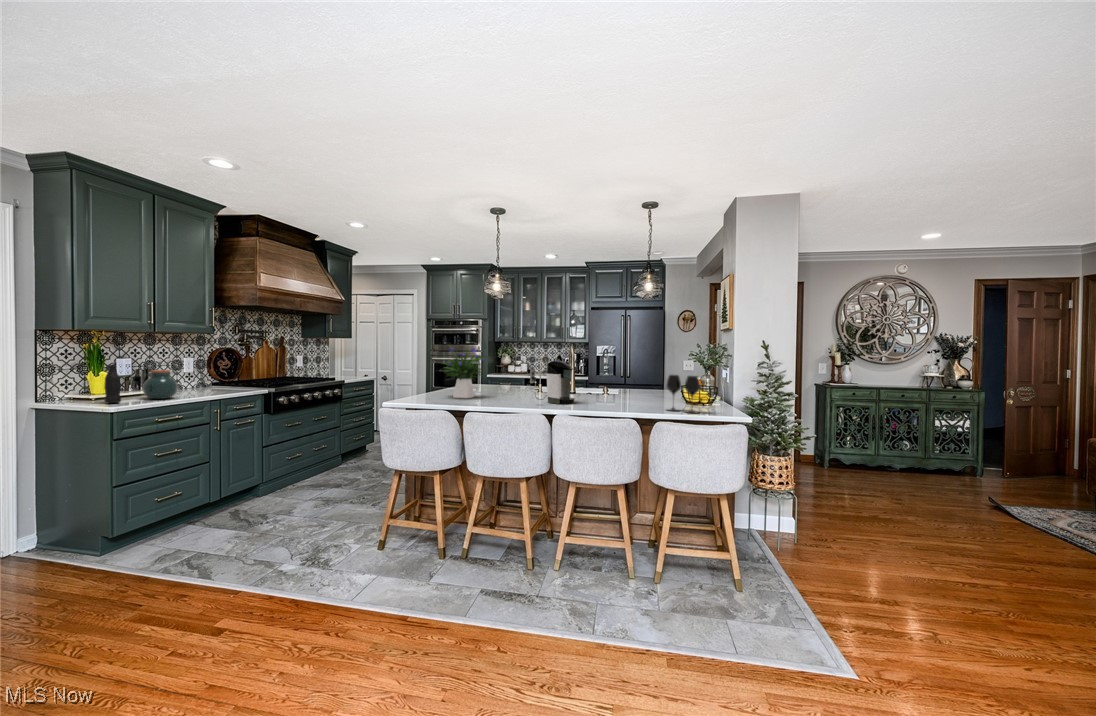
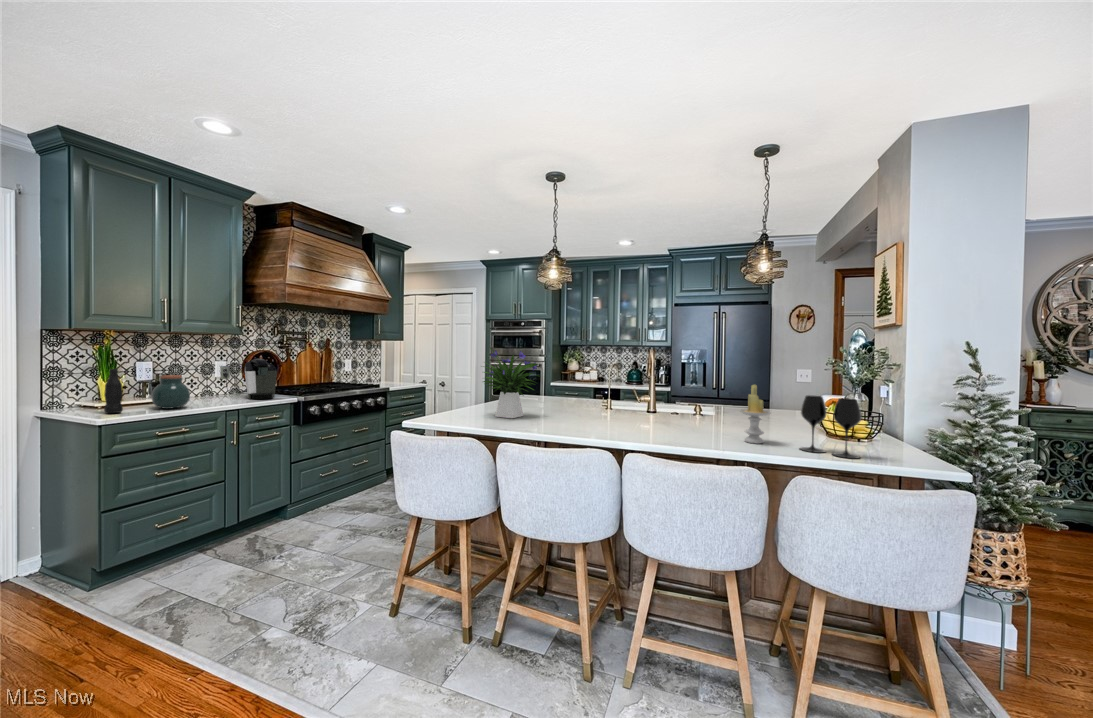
coffee maker: present [530,361,575,404] -> present [220,359,277,399]
candle: none [629,369,649,408] -> present [740,385,771,444]

